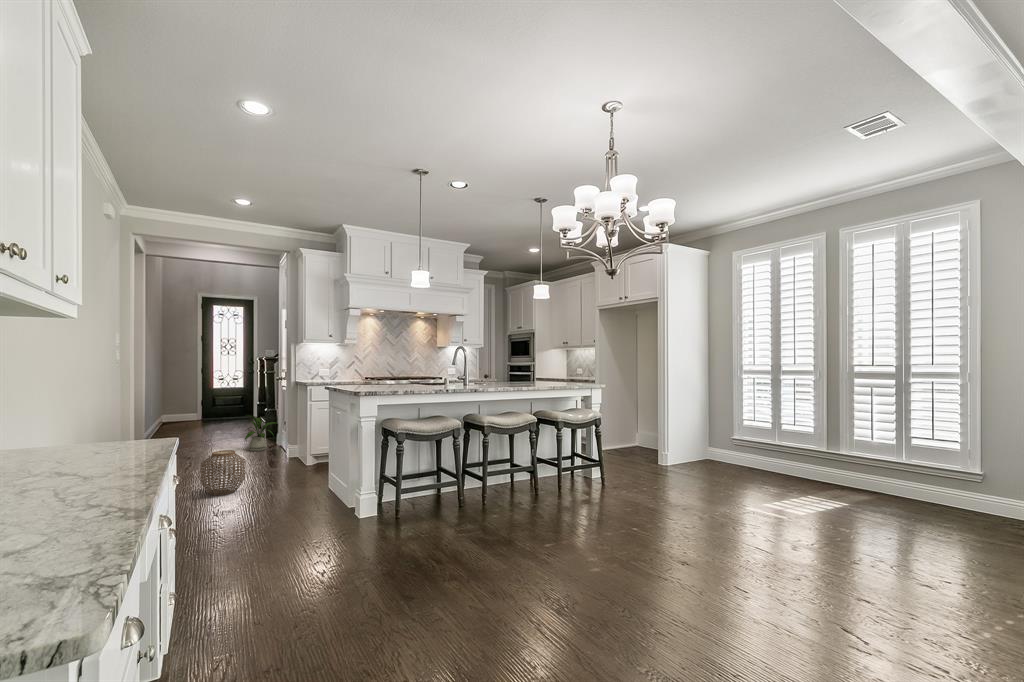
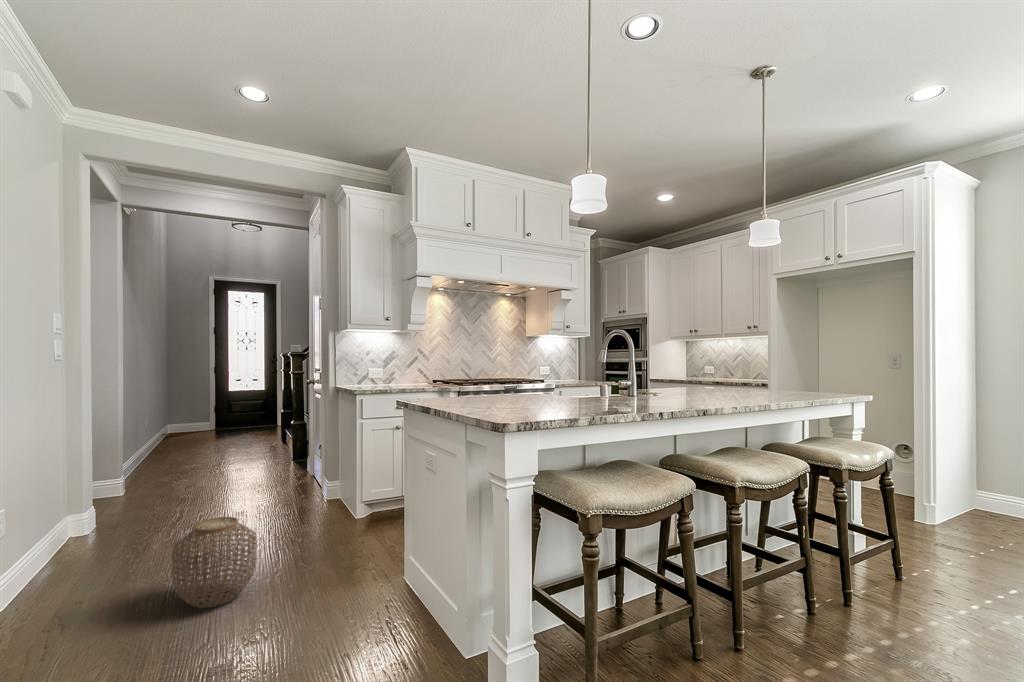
house plant: present [245,415,275,451] -> none [260,435,312,486]

